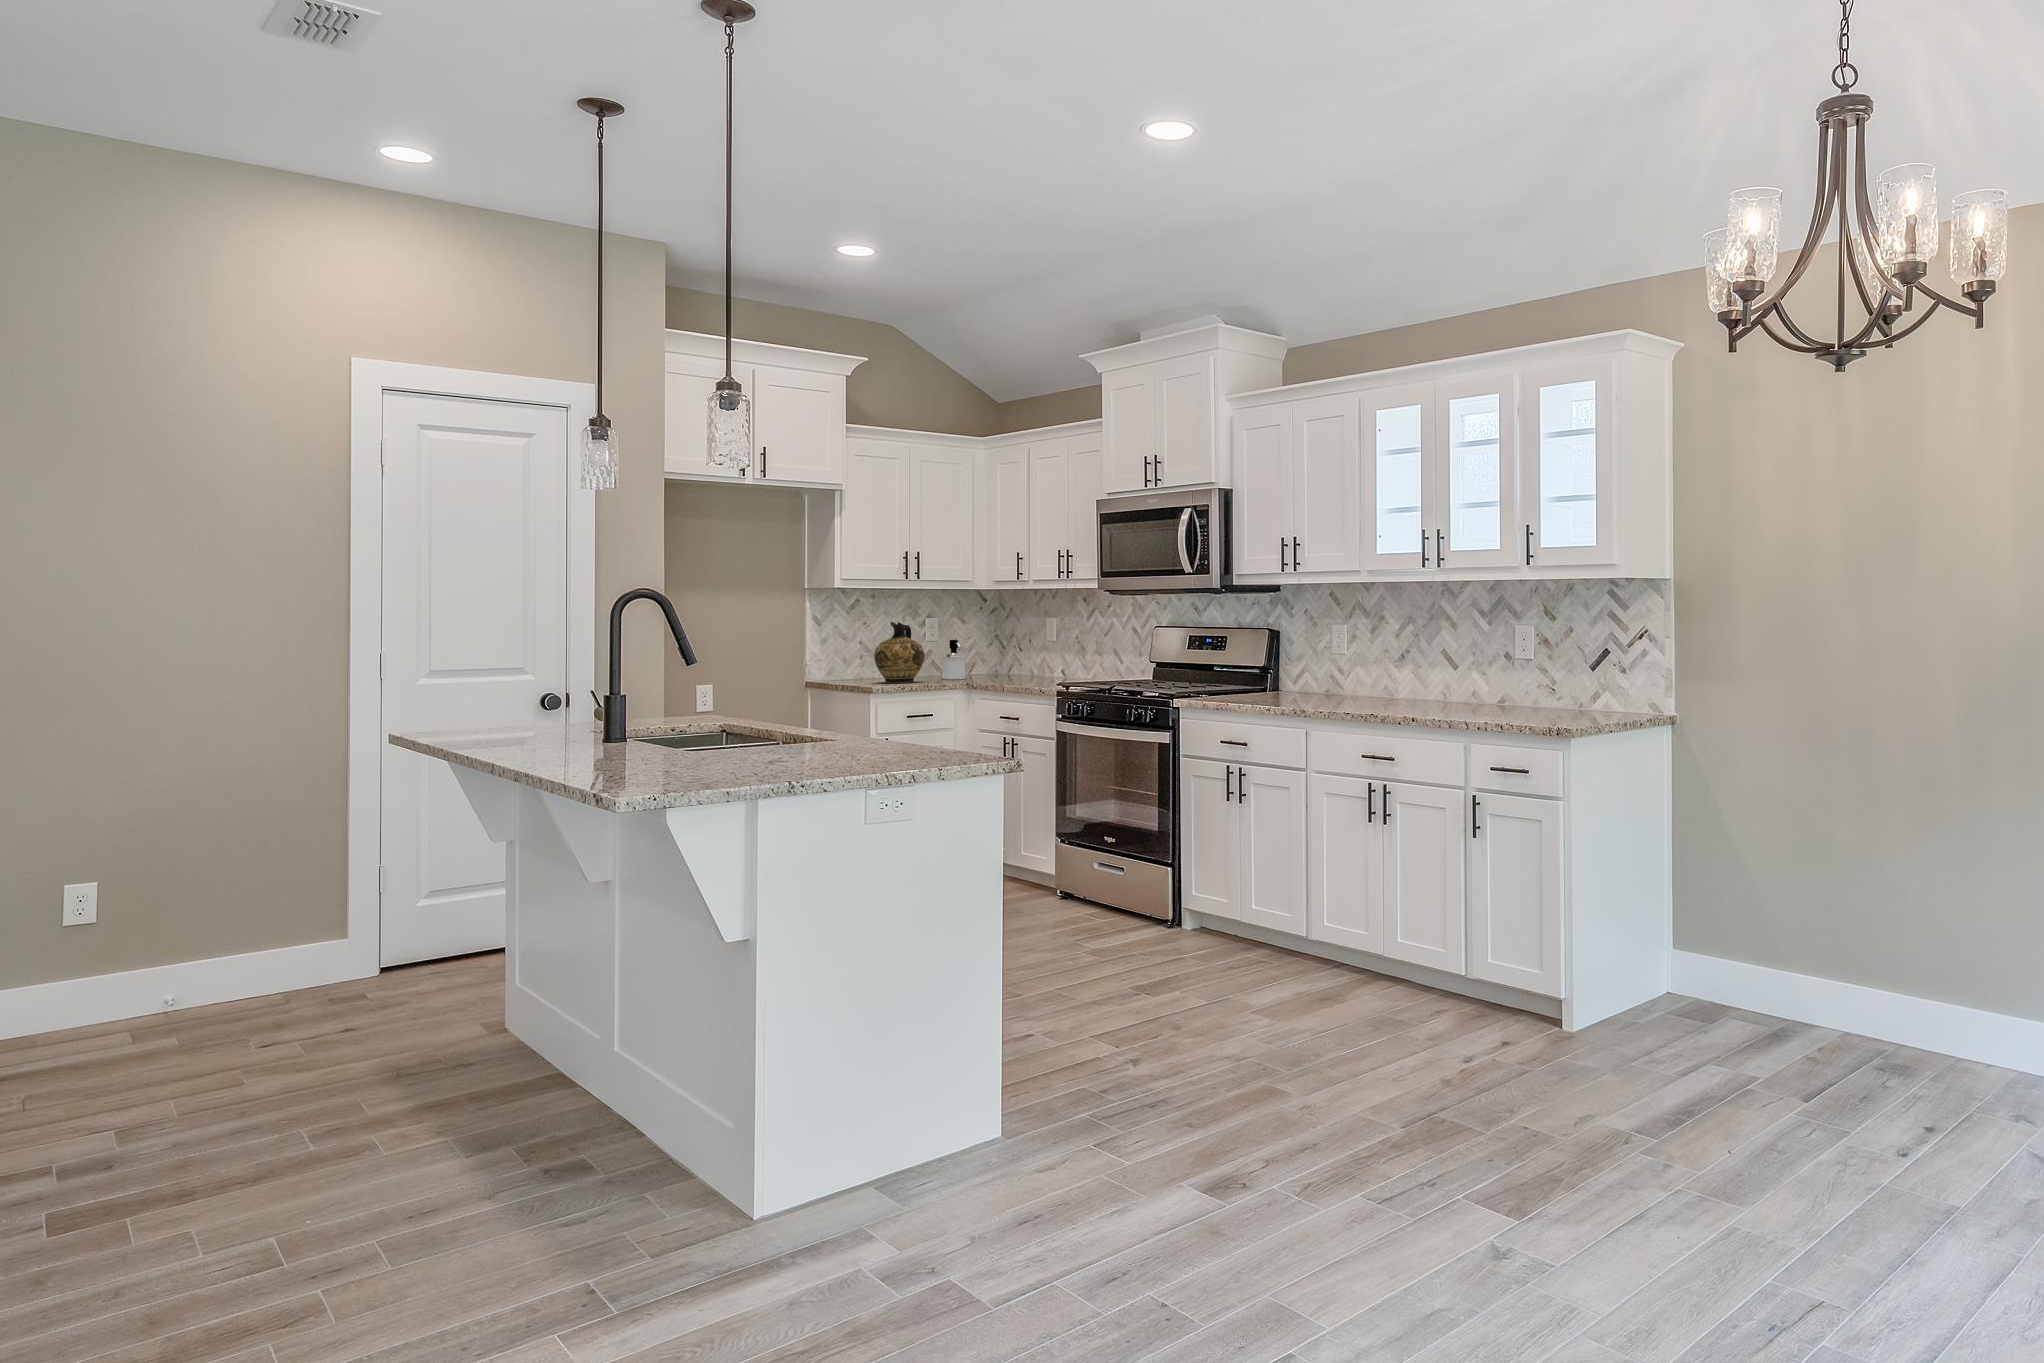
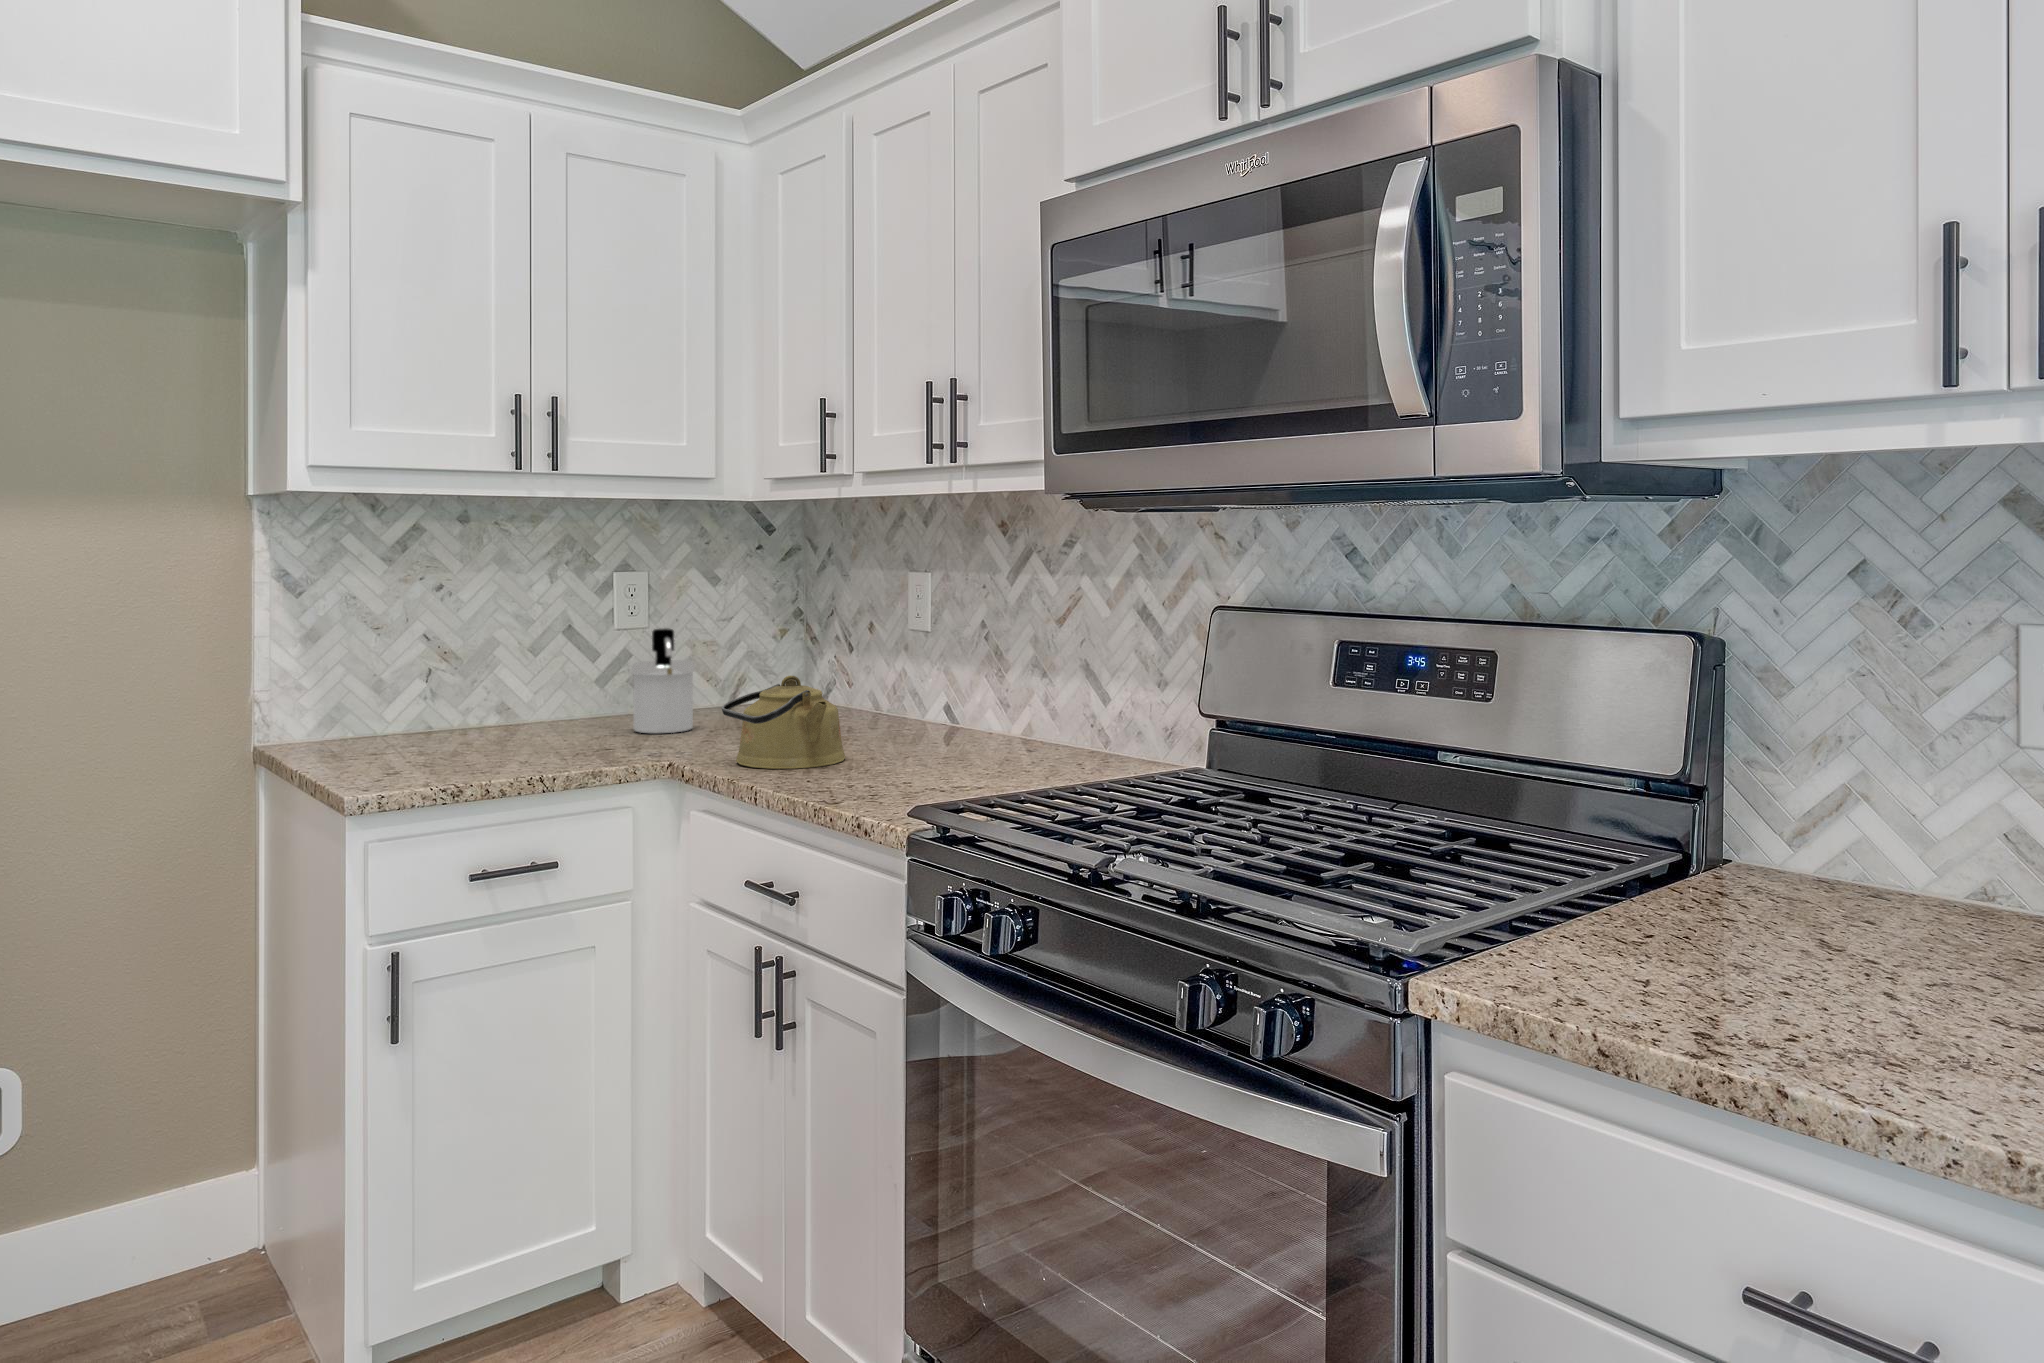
ceramic jug: present [874,622,925,683] -> none [421,585,565,756]
kettle: none [988,652,1031,683] -> present [722,676,846,769]

